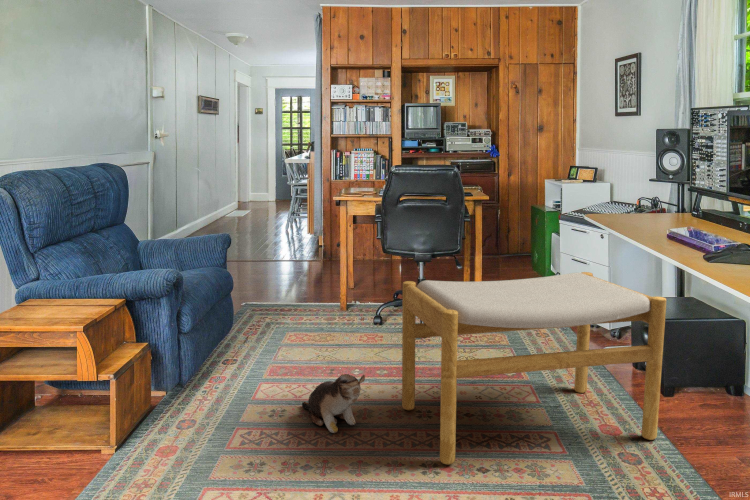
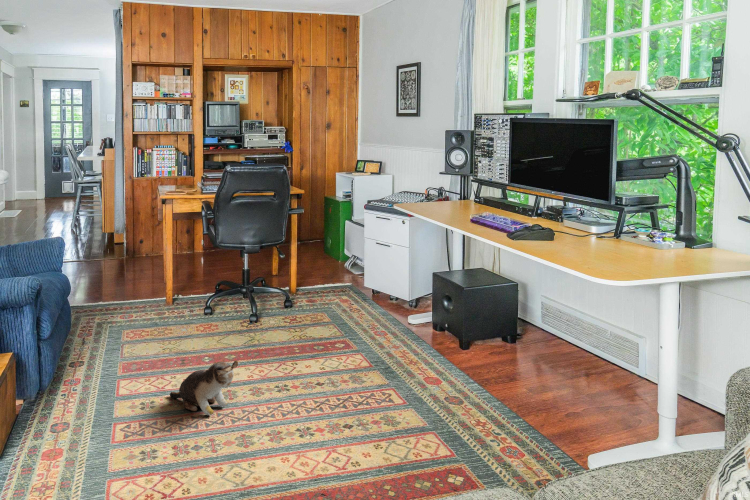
footstool: present [402,272,666,464] -> none [260,257,470,426]

